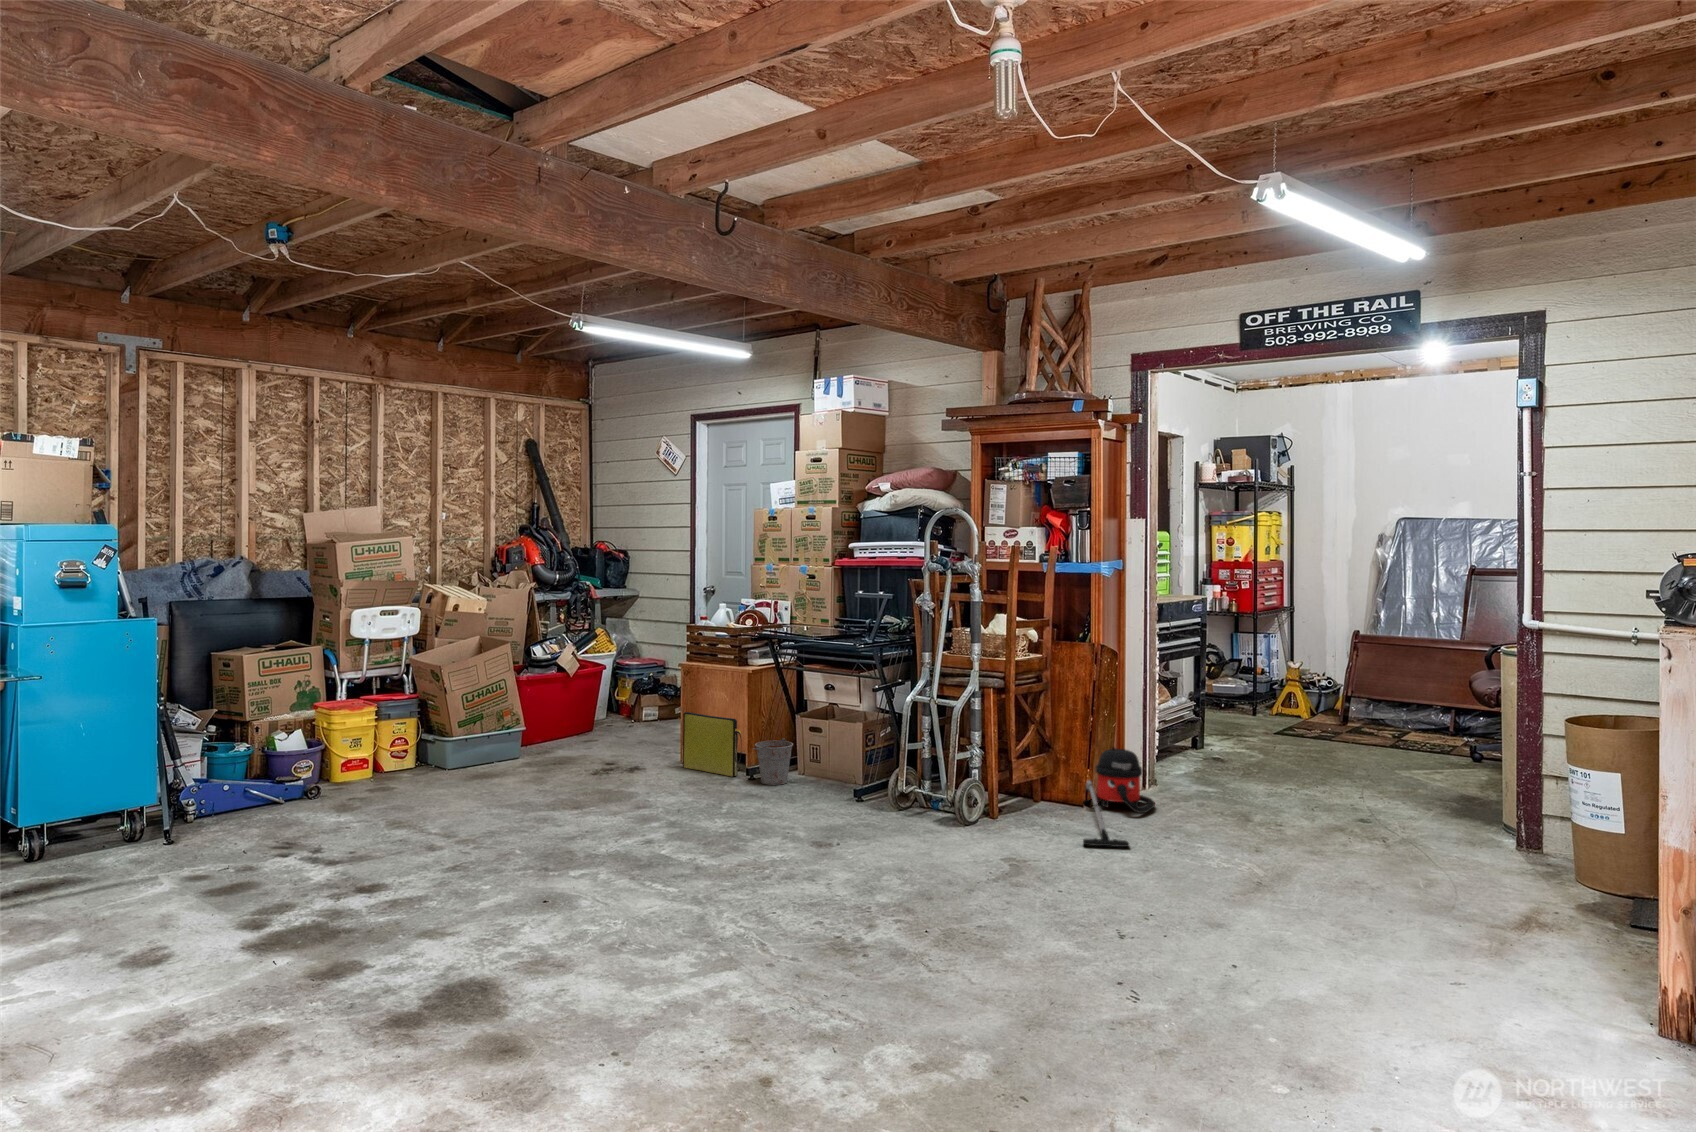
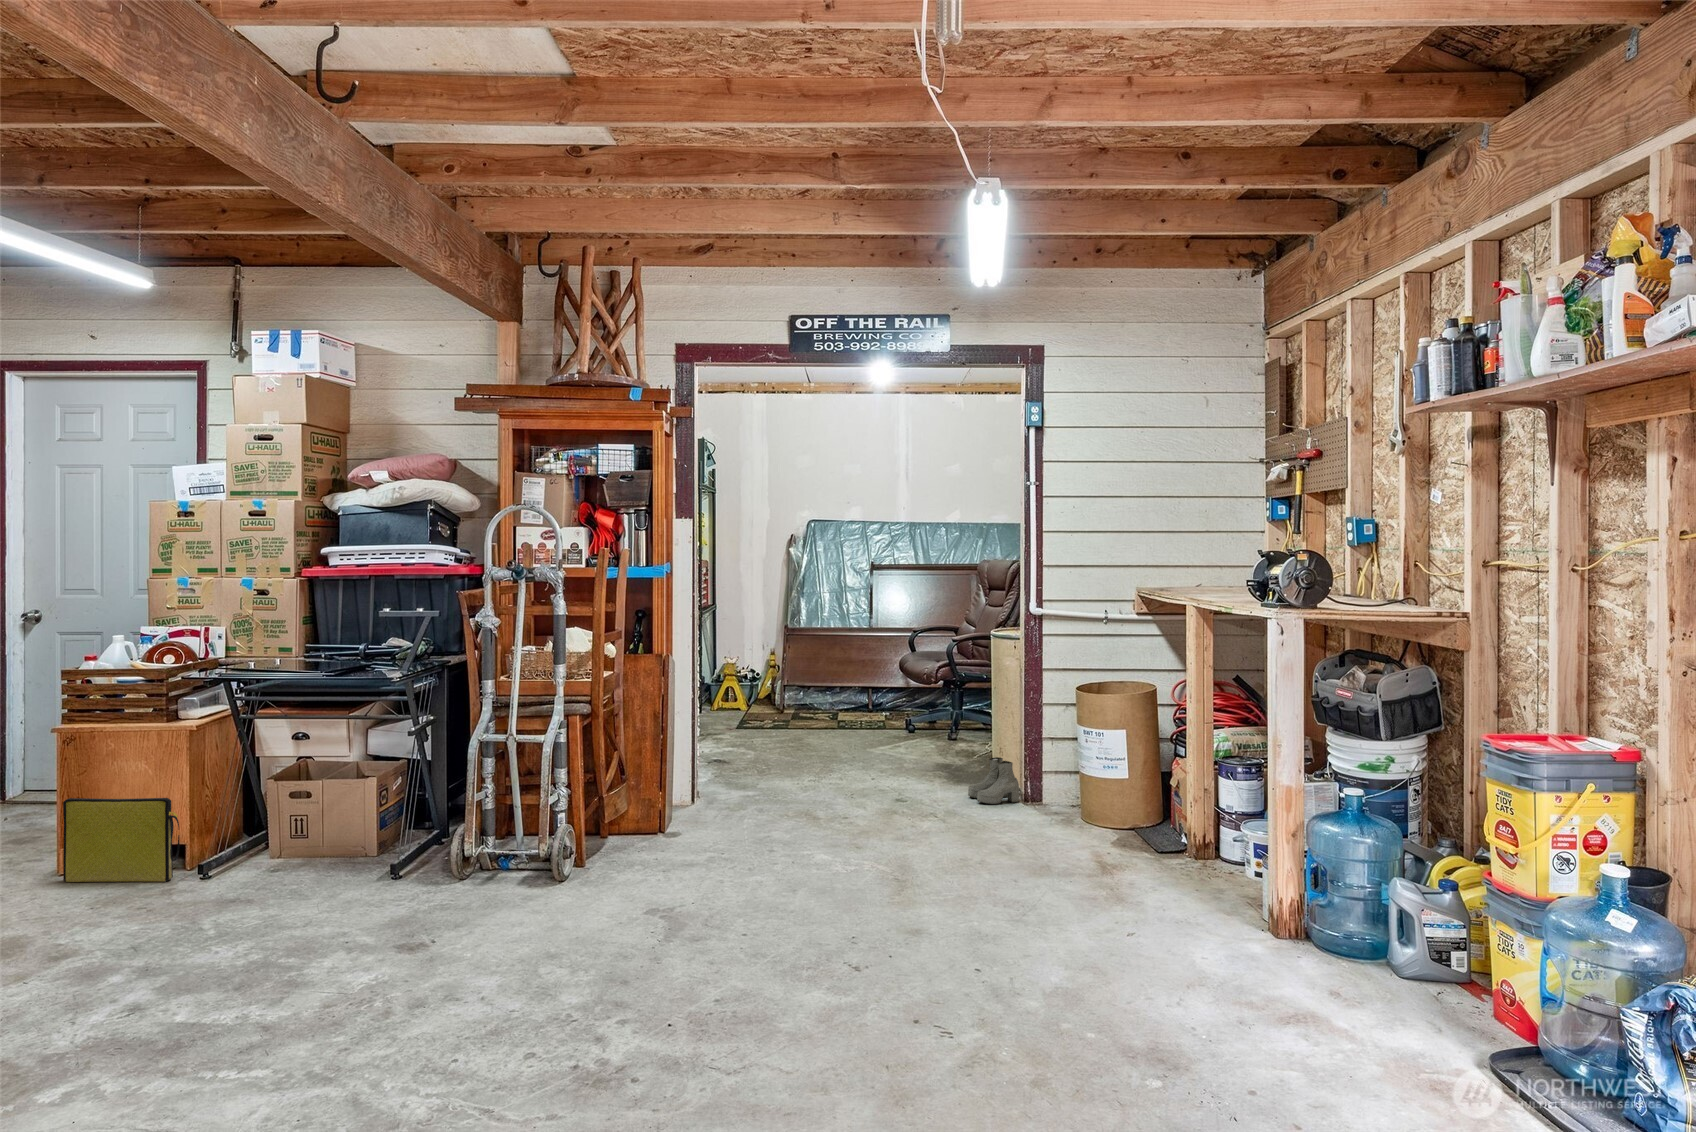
bucket: present [753,738,793,785] -> none [205,814,271,883]
vacuum cleaner: present [1083,747,1155,847] -> none [656,765,751,881]
boots: none [1440,787,1502,840] -> present [968,757,1019,804]

